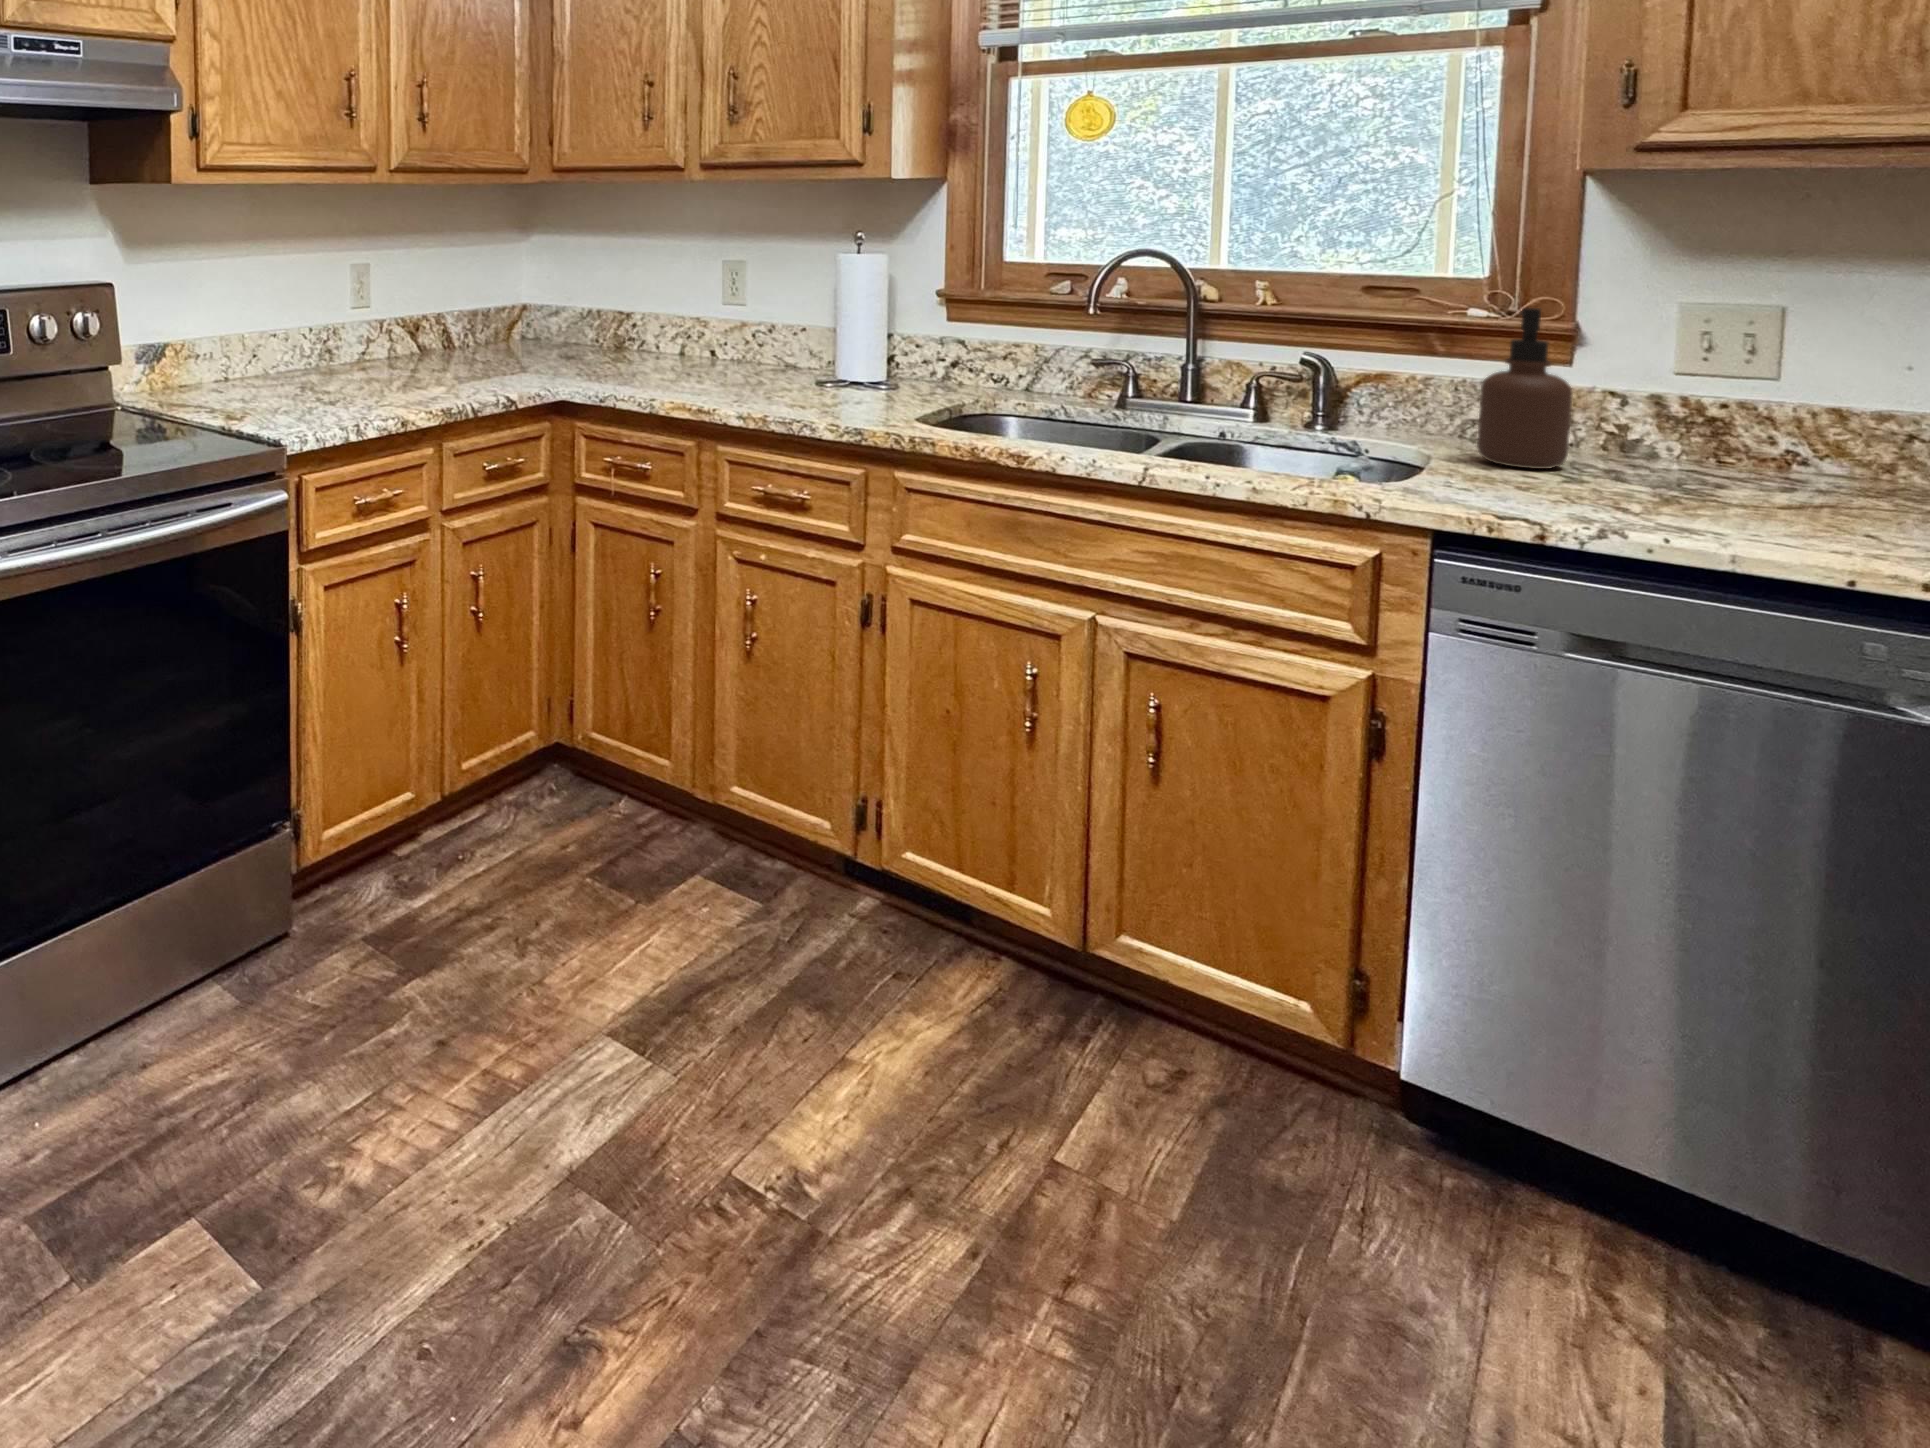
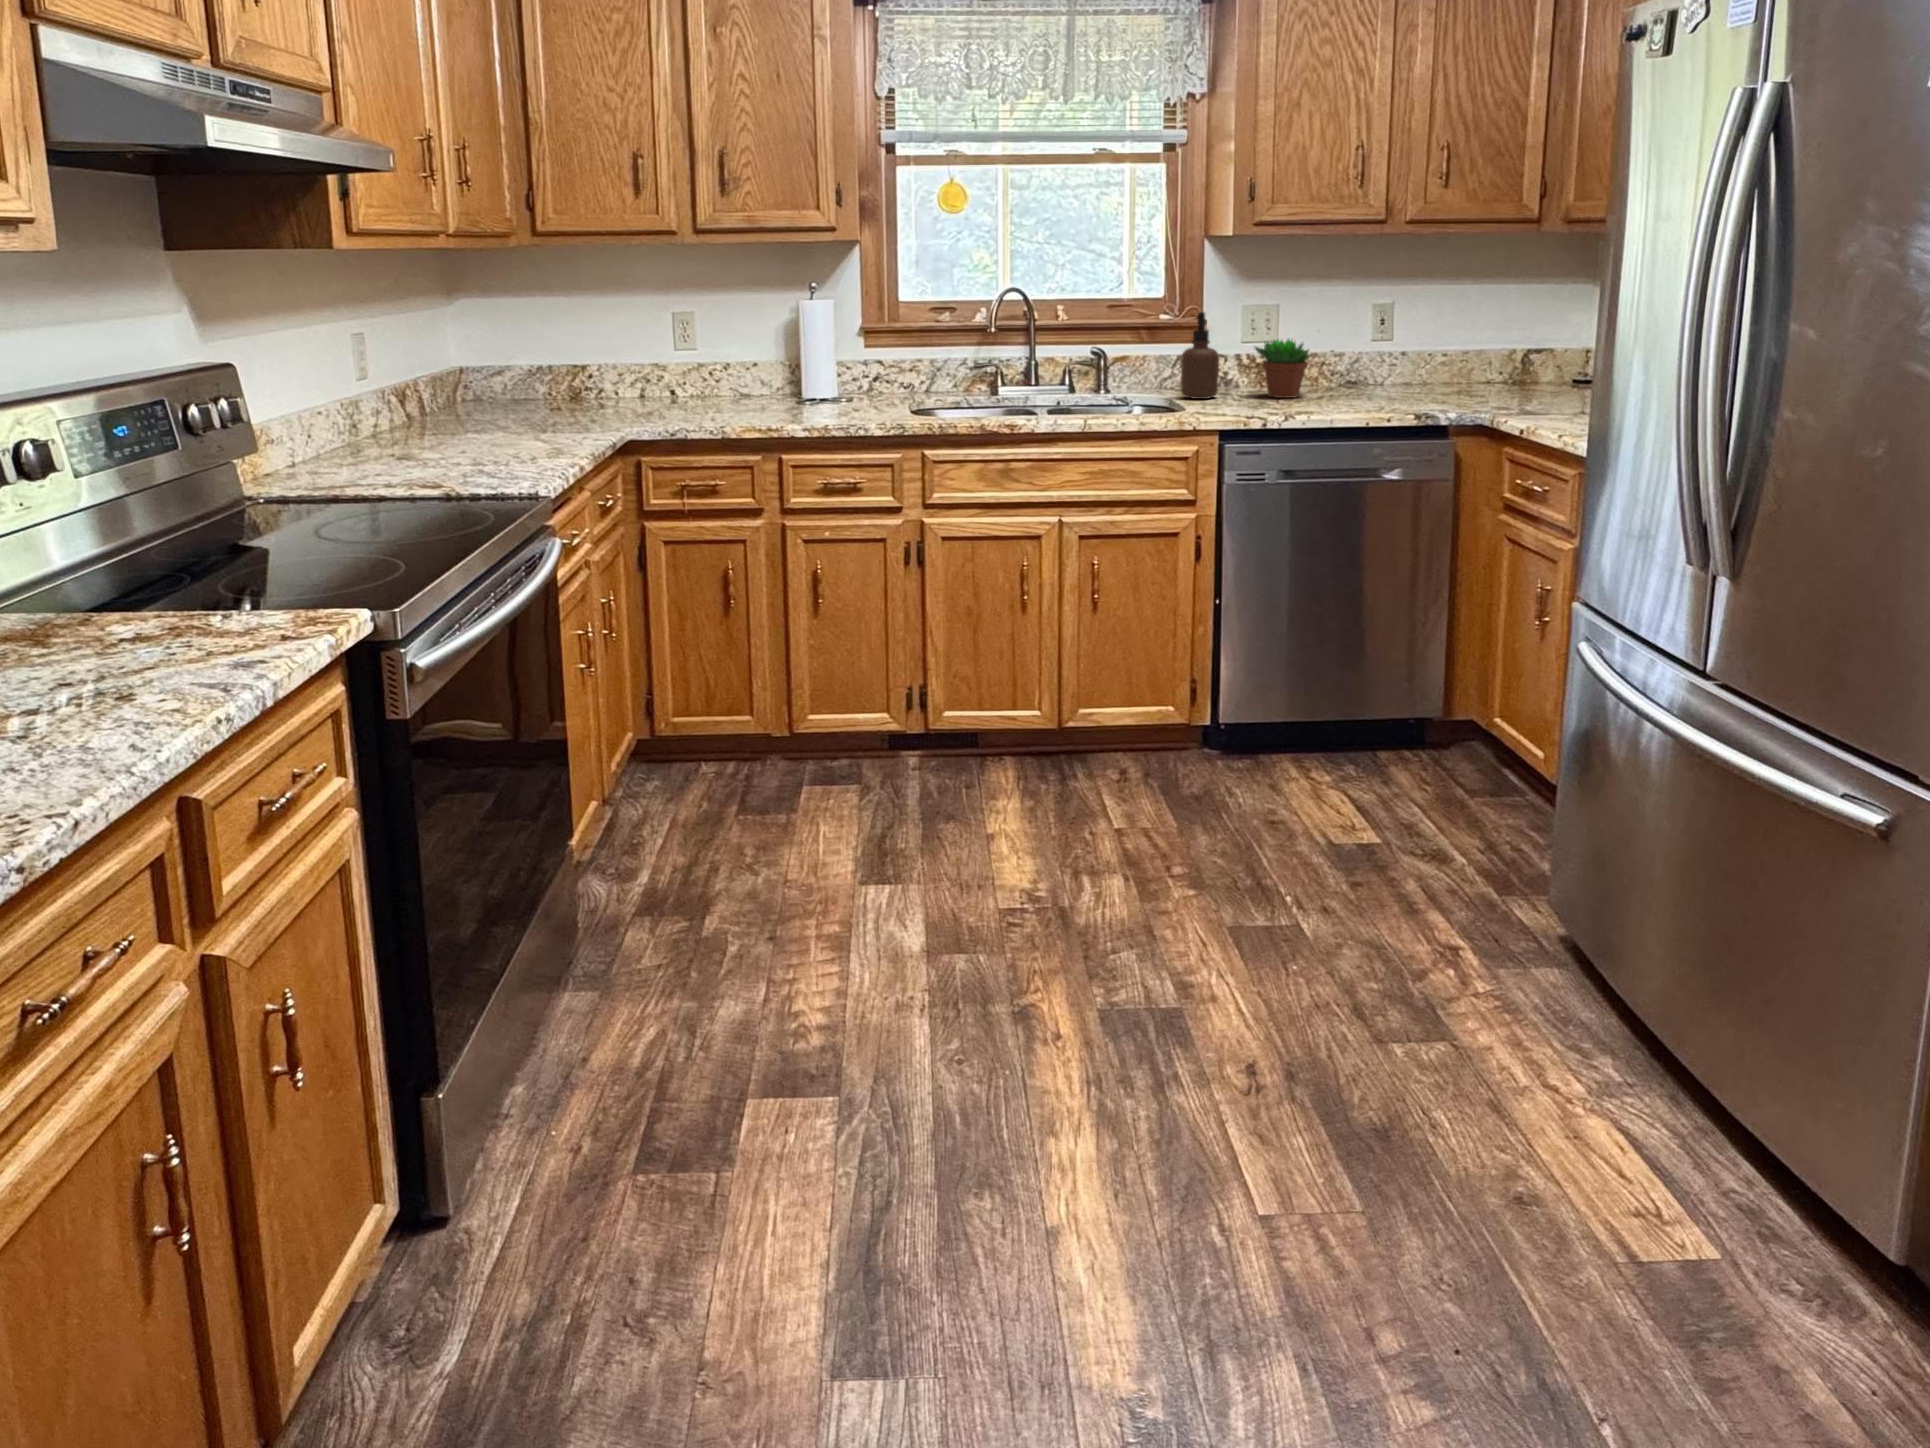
succulent plant: none [1658,369,1830,498] -> present [1255,339,1311,398]

